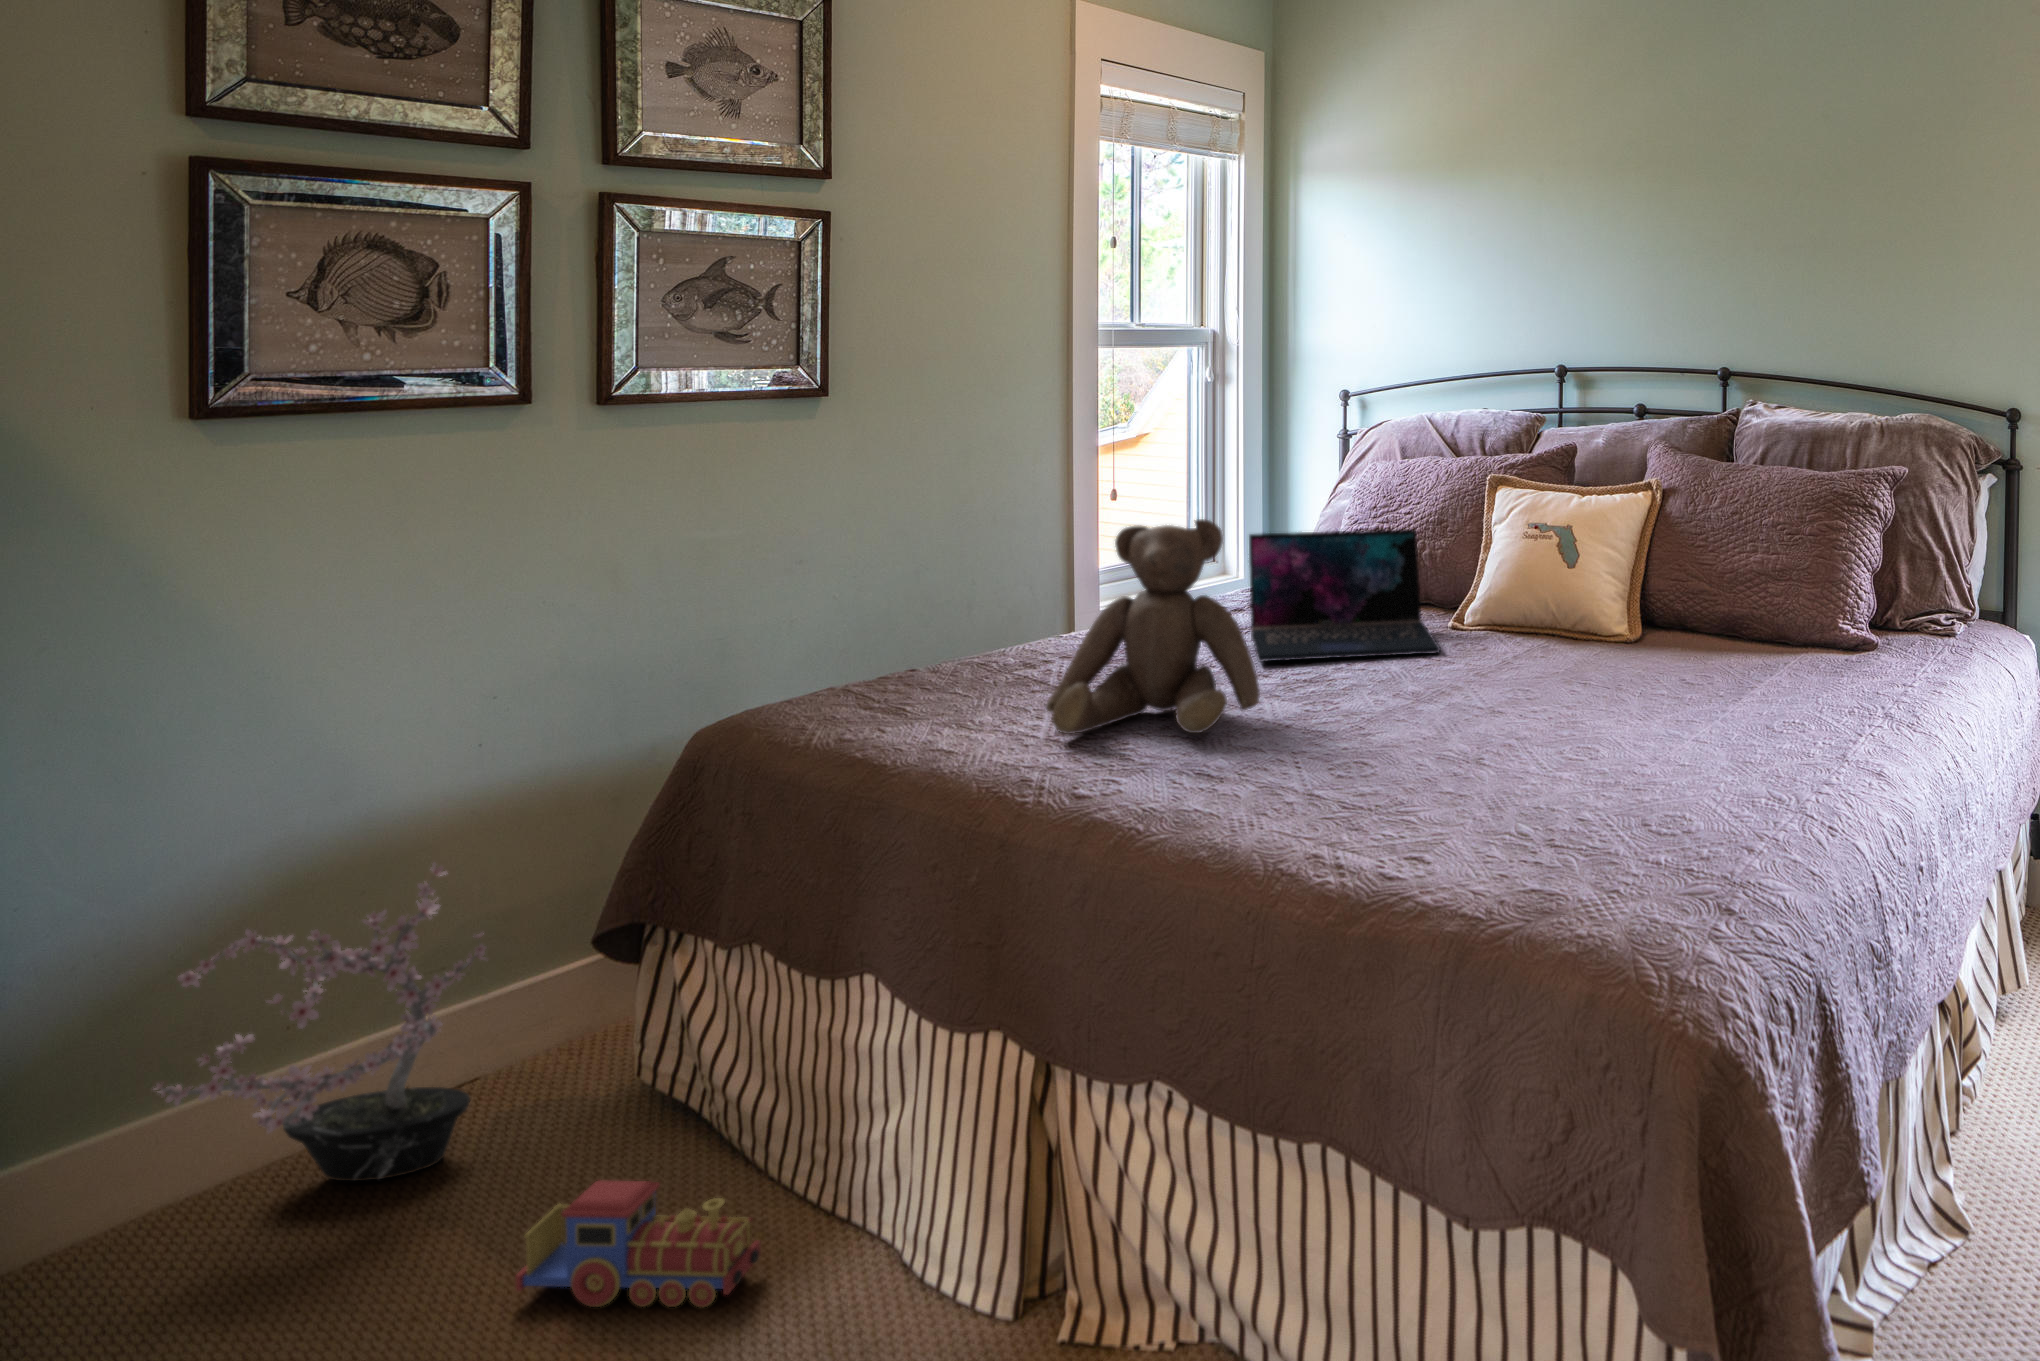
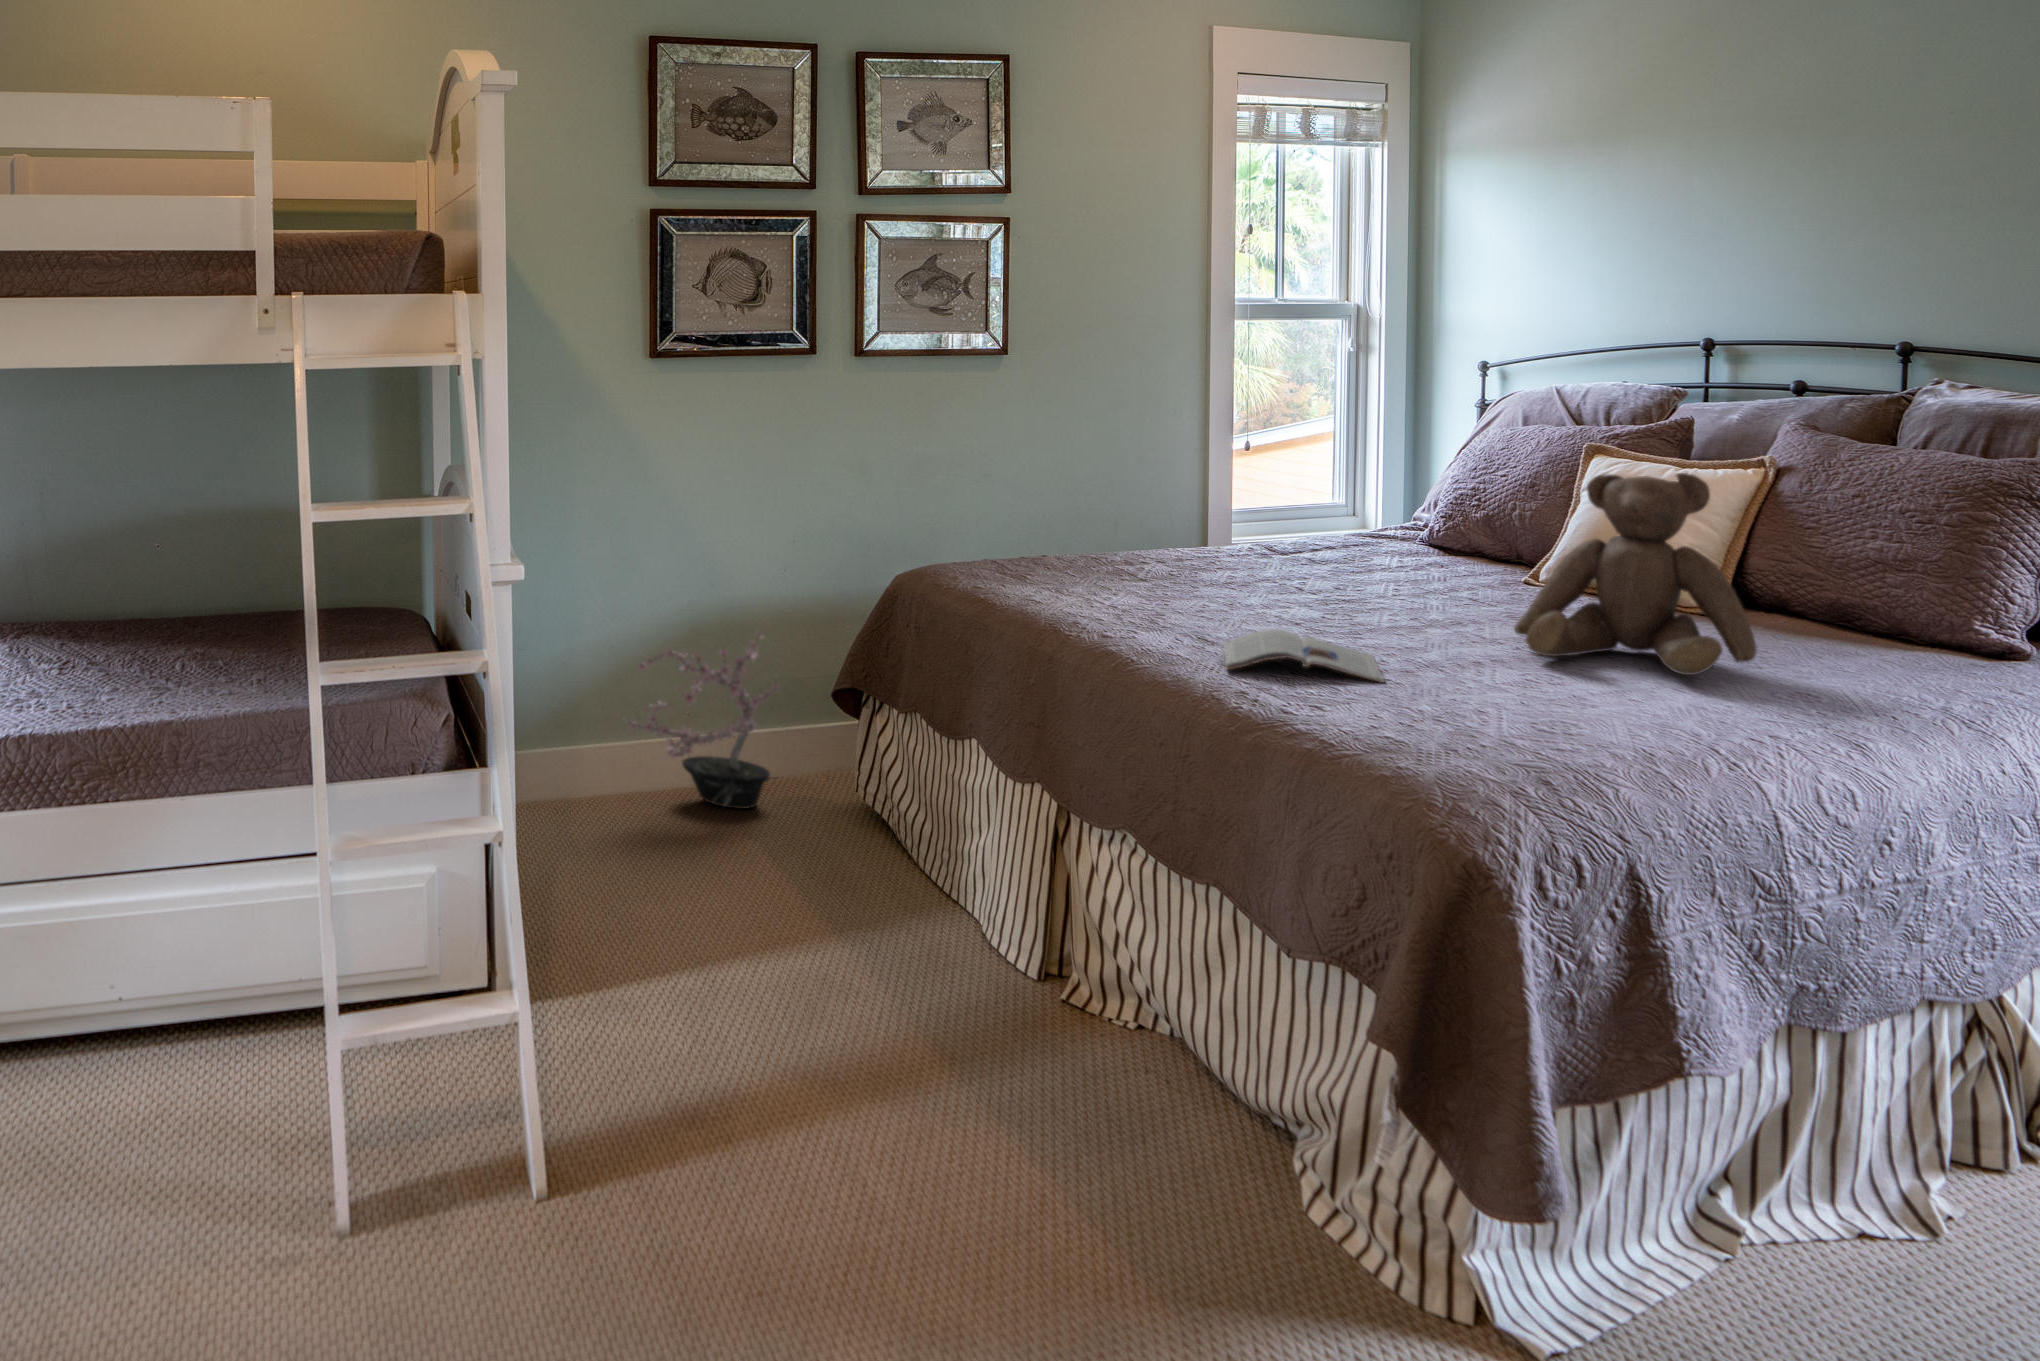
teddy bear: present [1046,519,1260,734] -> present [1514,473,1757,675]
laptop: present [1249,529,1440,662] -> none [1304,476,1483,595]
magazine: none [1237,739,1440,809] -> present [1224,629,1384,683]
toy train: present [515,1180,761,1307] -> none [771,830,900,923]

